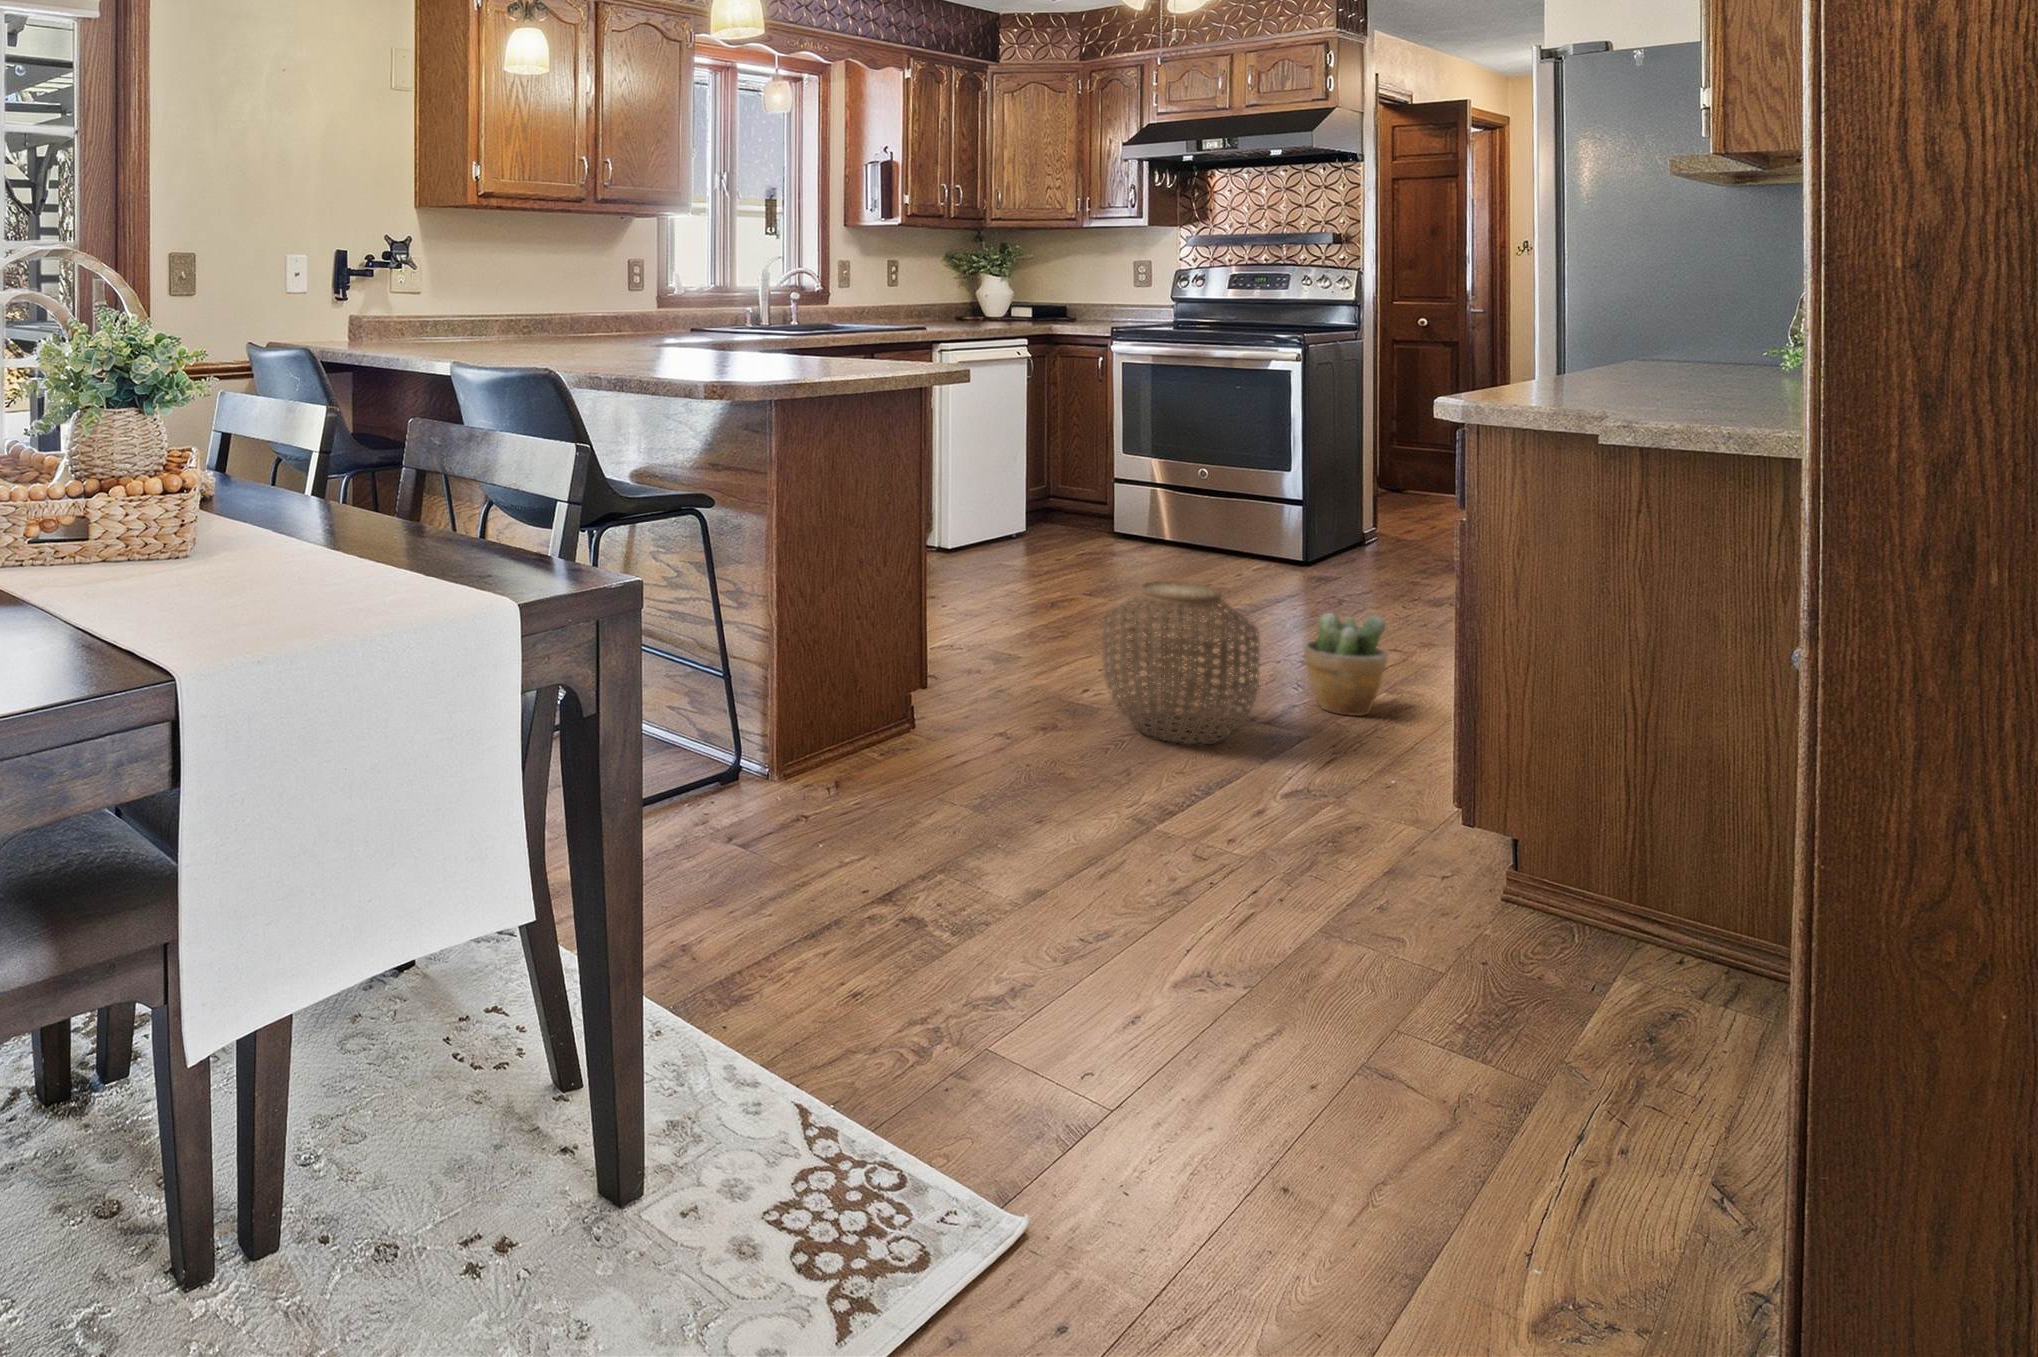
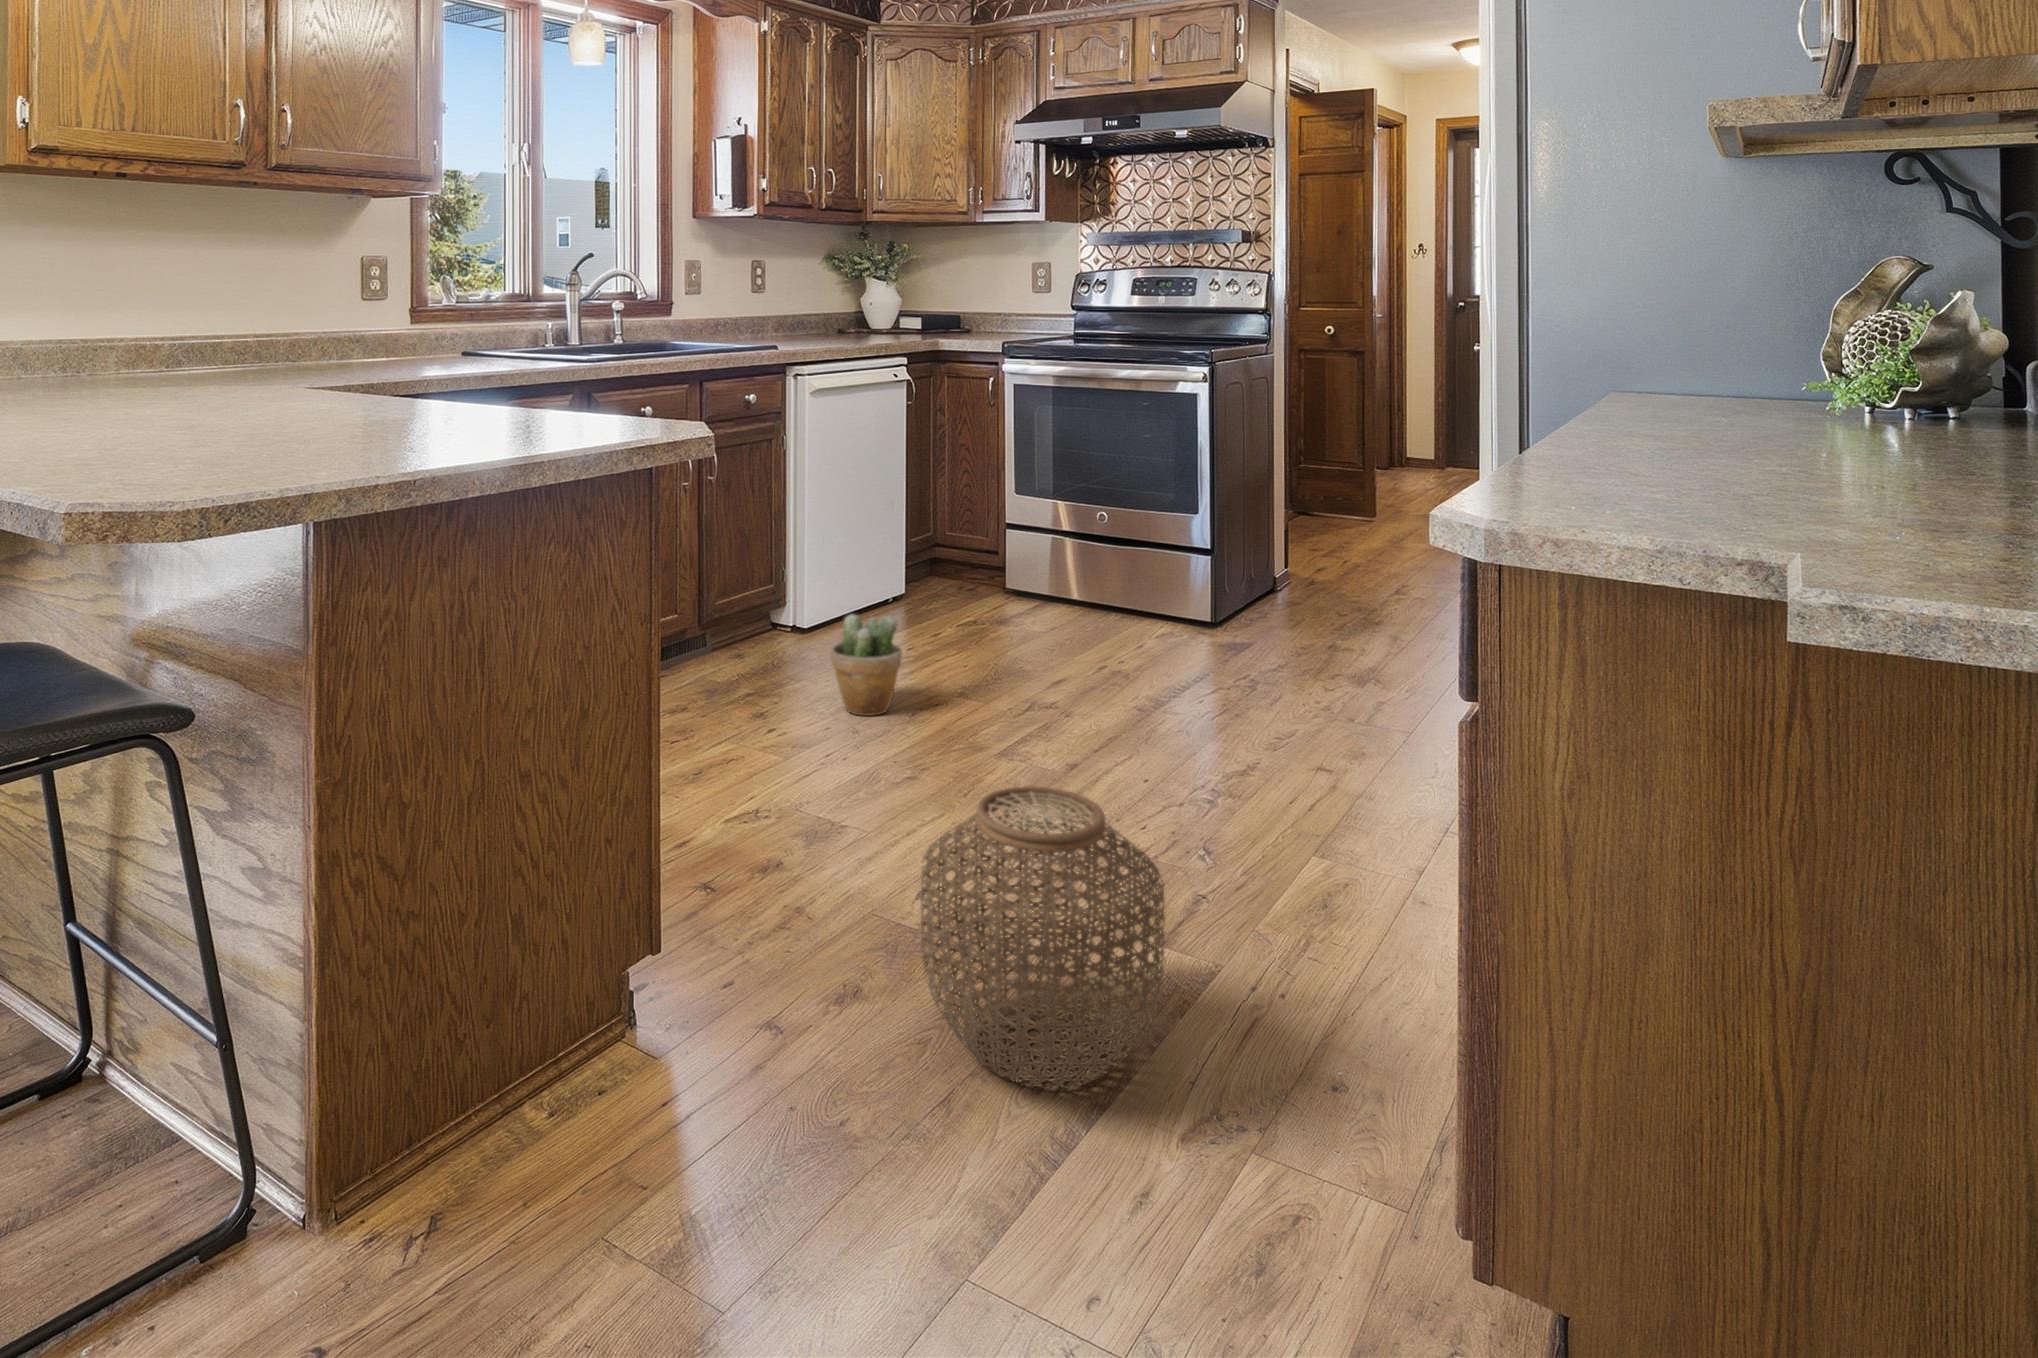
potted plant: present [1303,613,1387,716] -> present [831,615,902,716]

